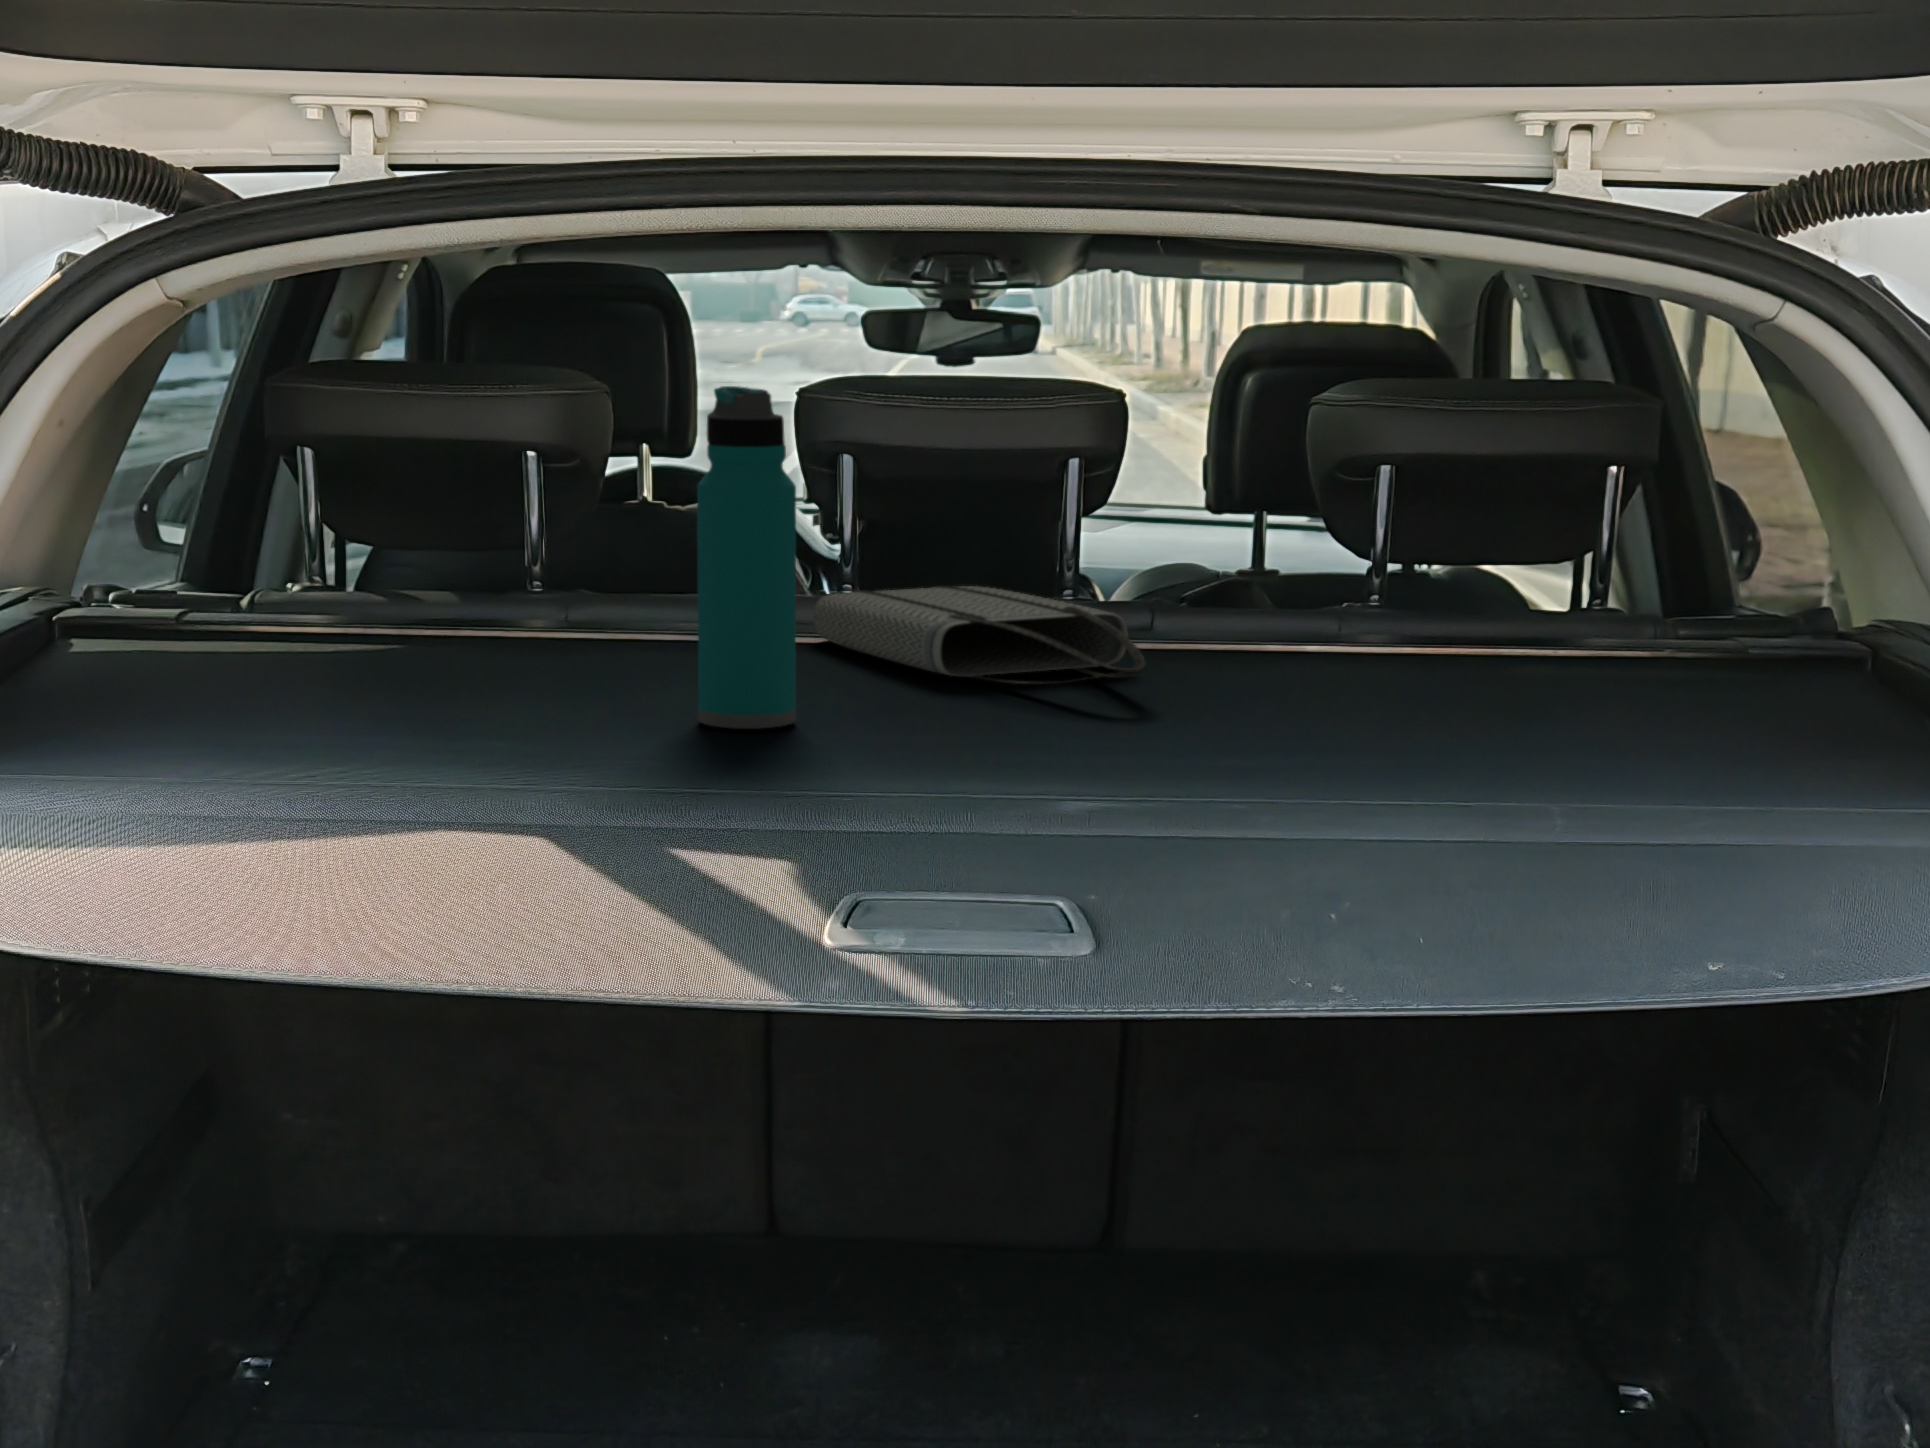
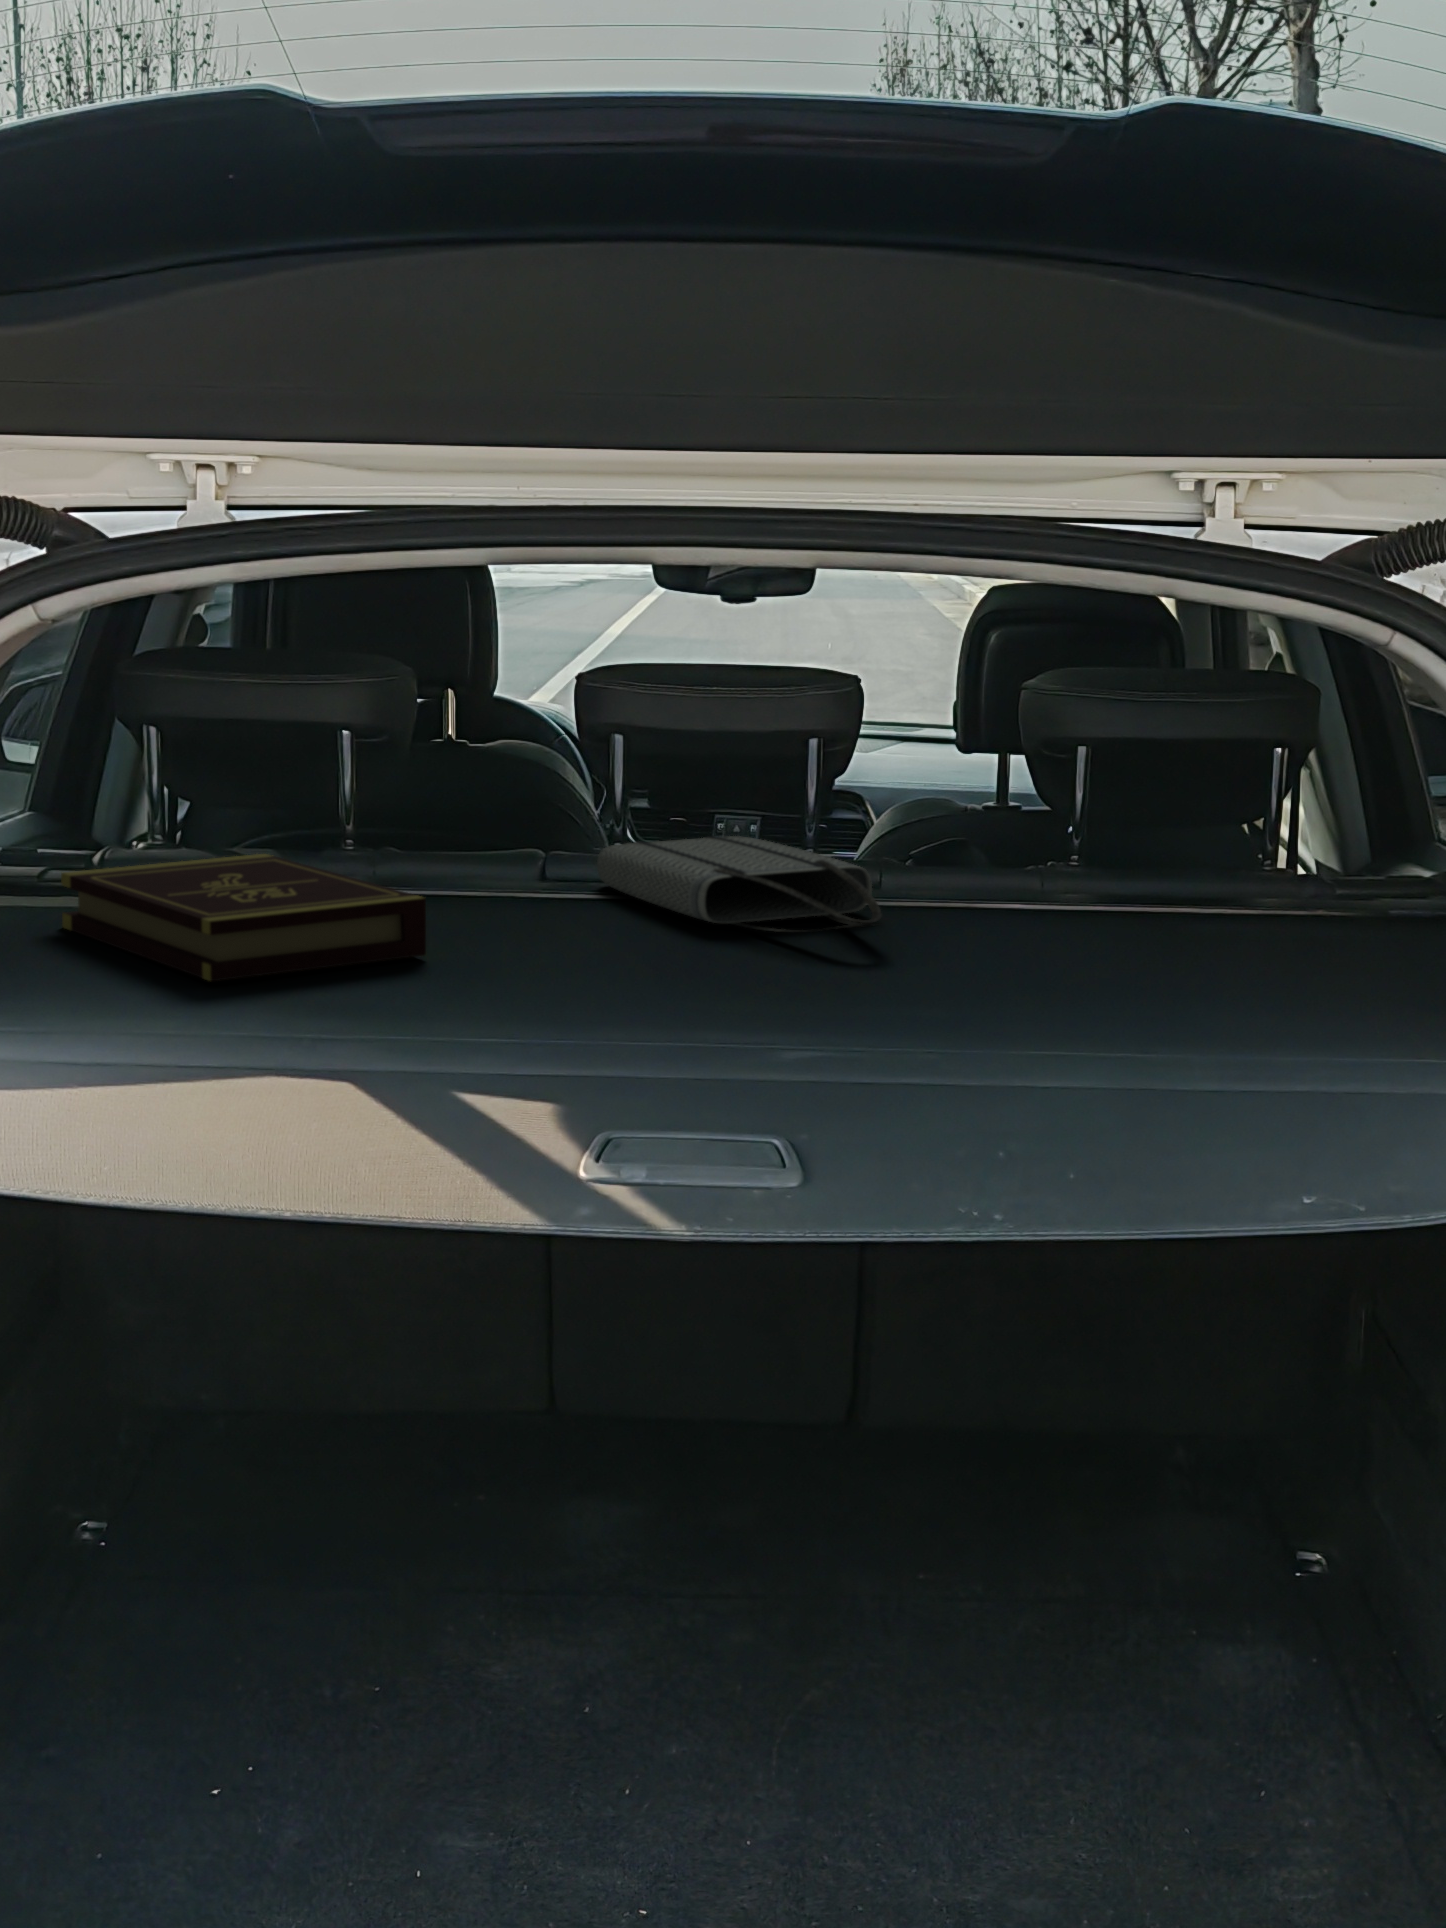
water bottle: present [697,386,796,729] -> none [489,680,575,976]
book: none [205,600,625,734] -> present [61,854,426,981]

